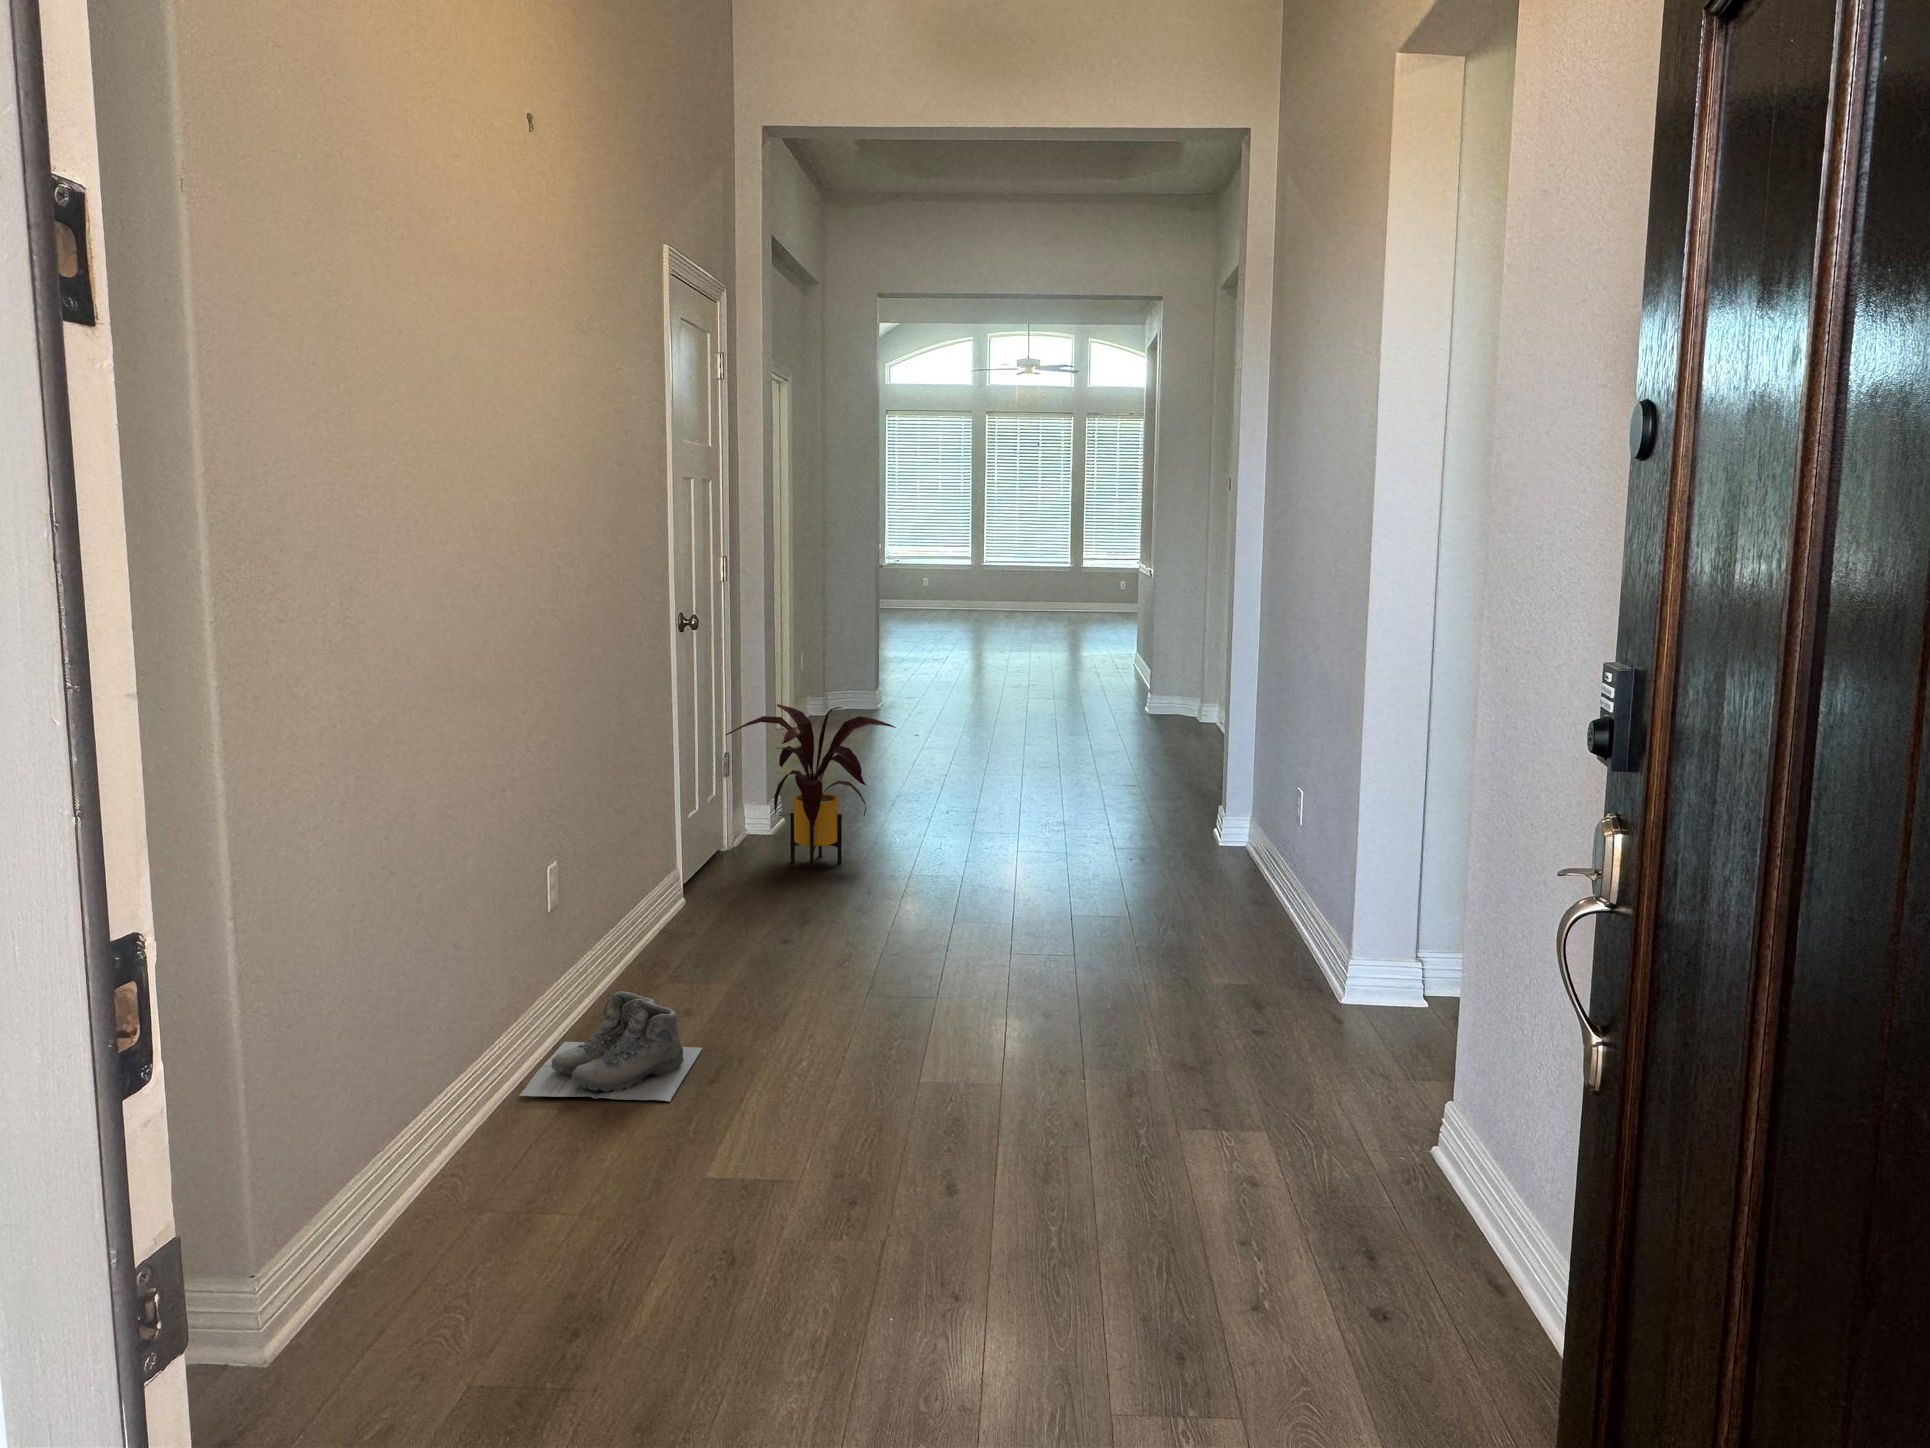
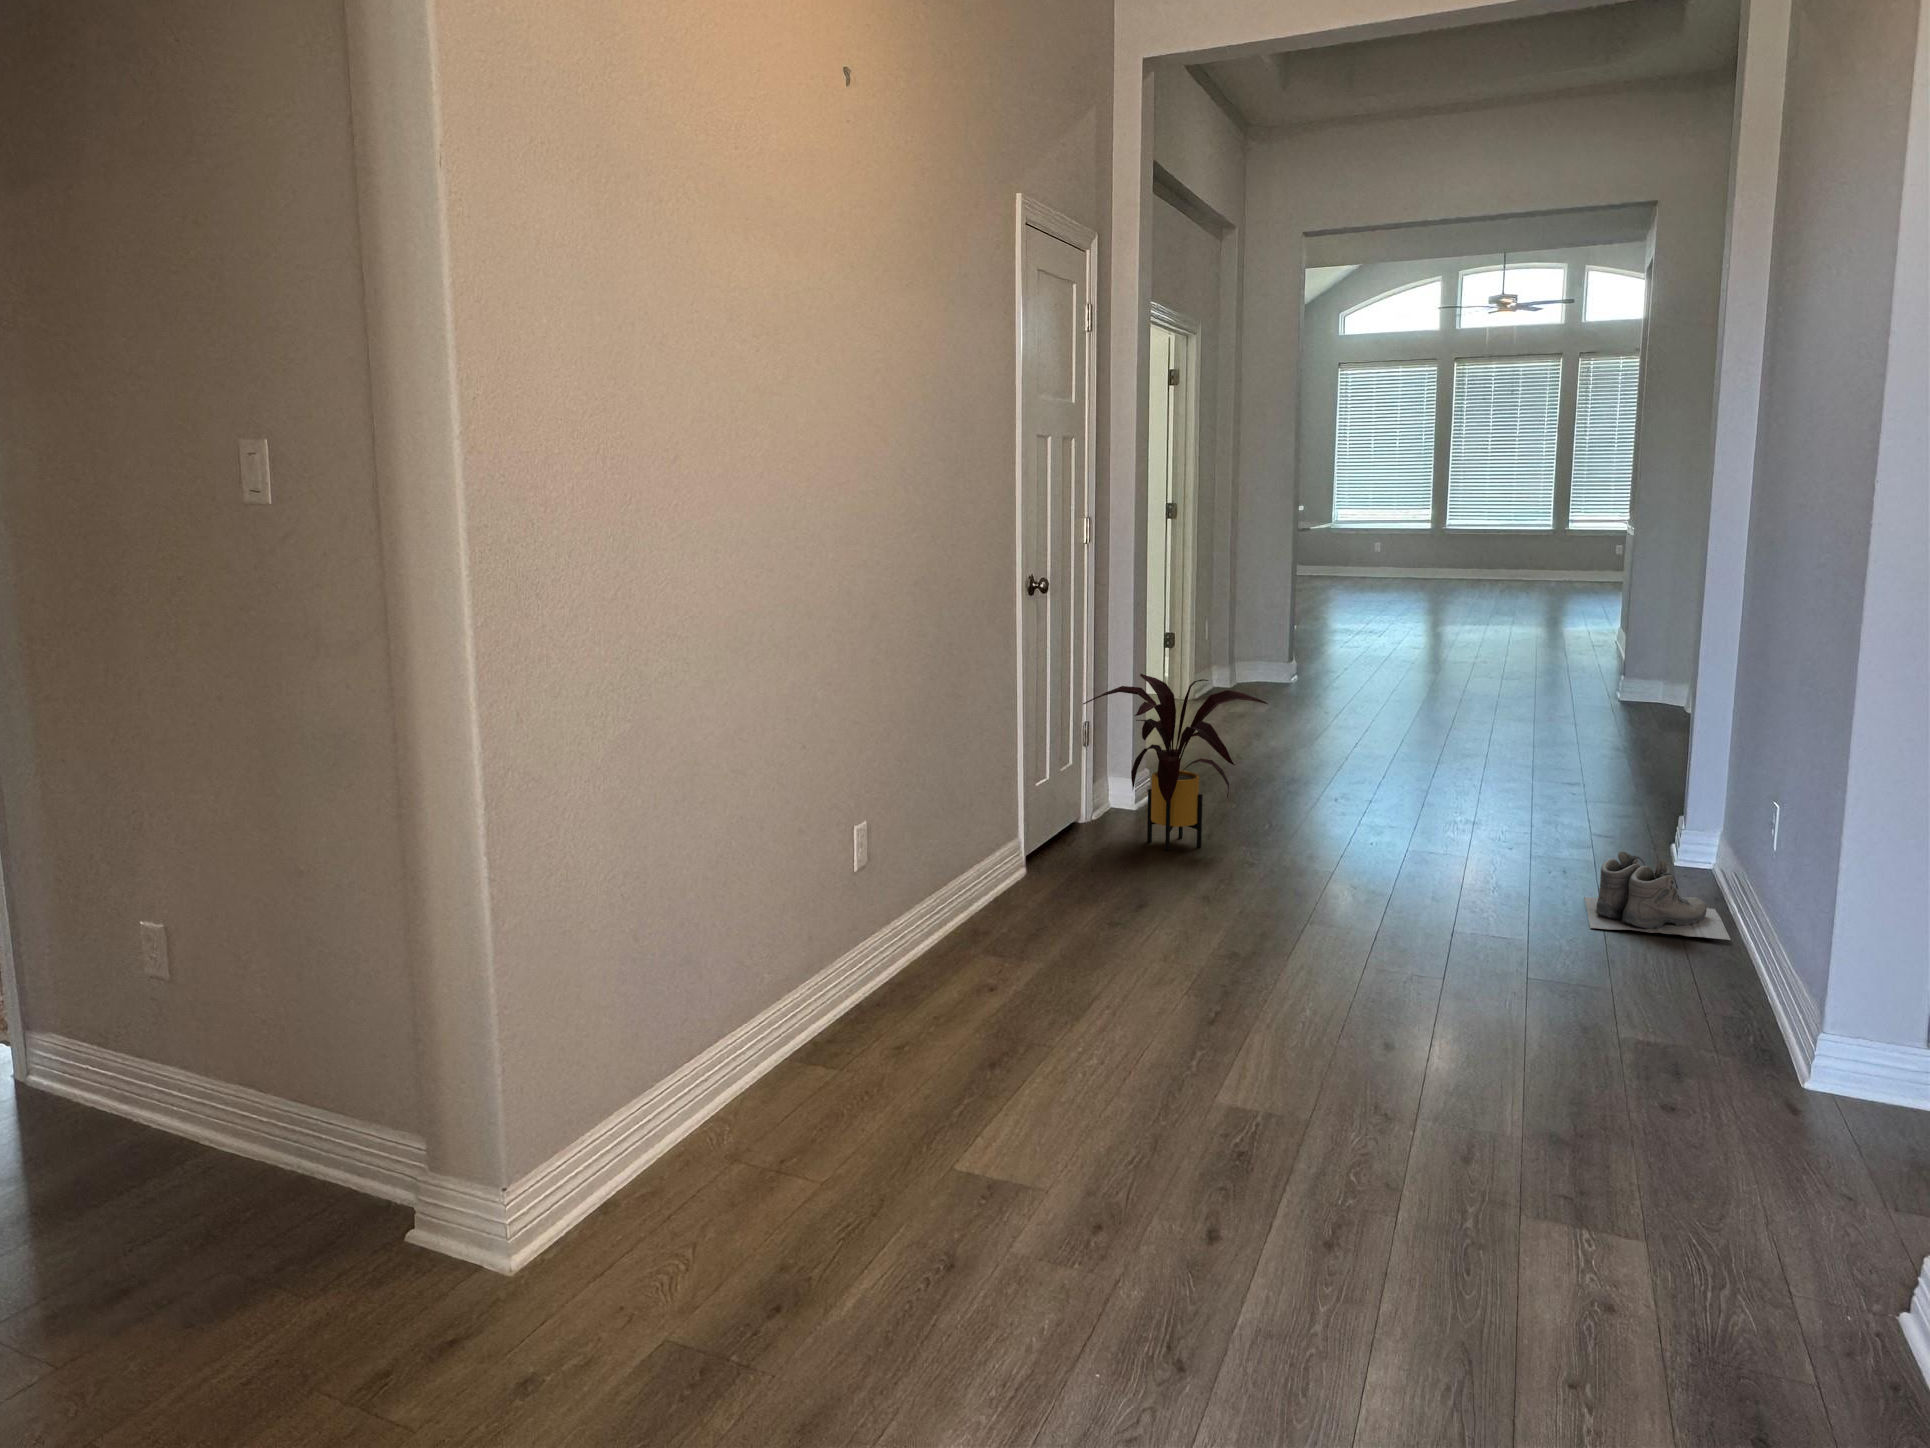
boots: present [519,991,702,1102] -> present [1584,851,1730,940]

